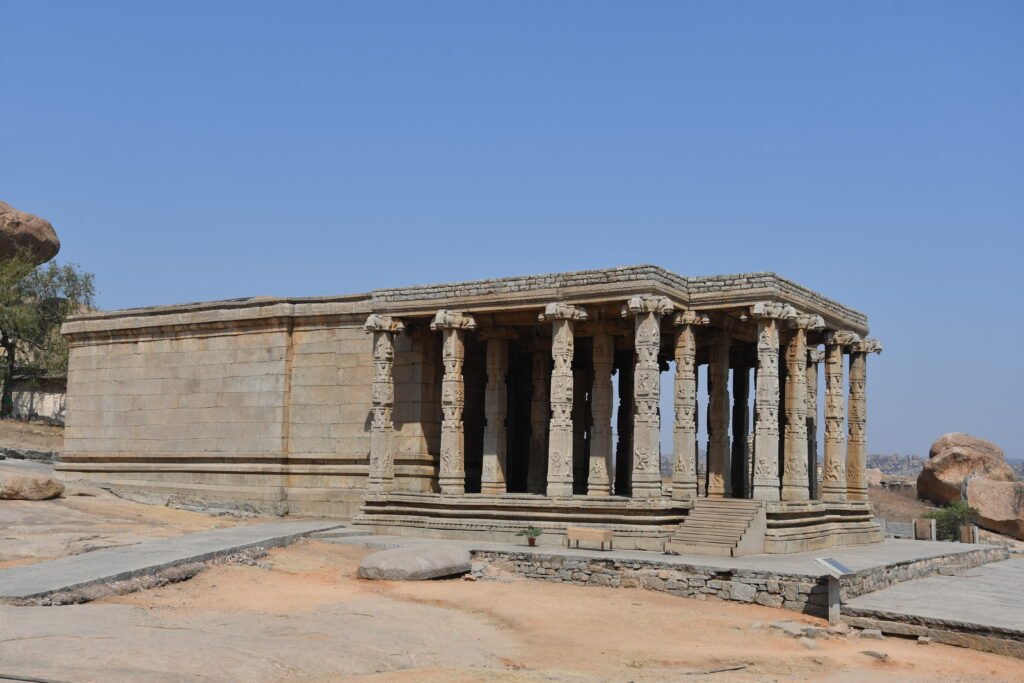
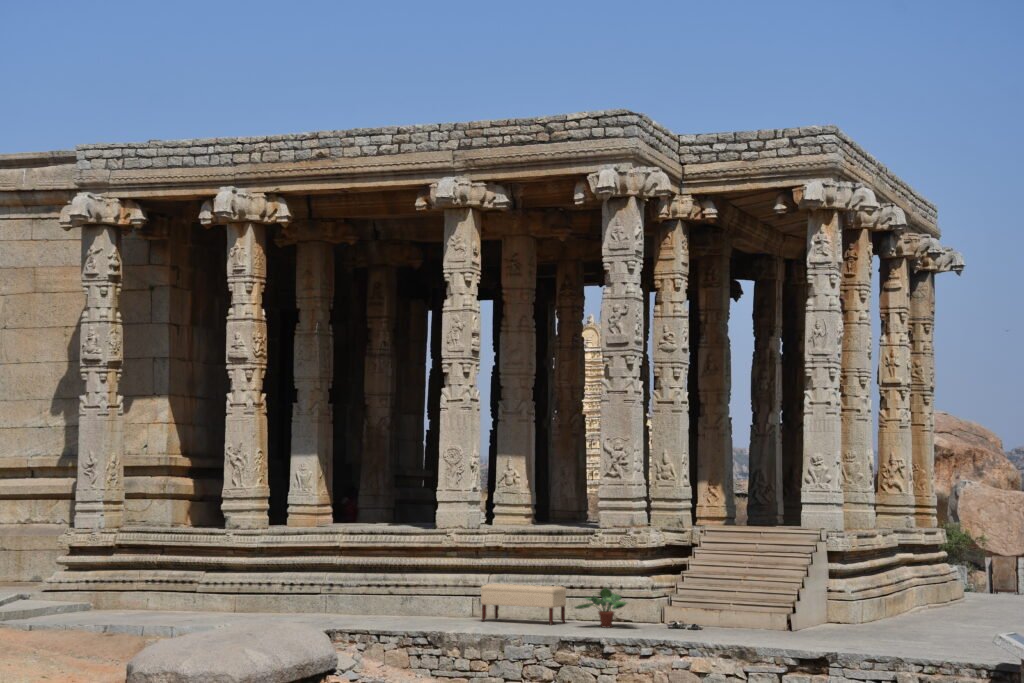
potted plant: present [515,525,542,546] -> present [575,587,627,628]

